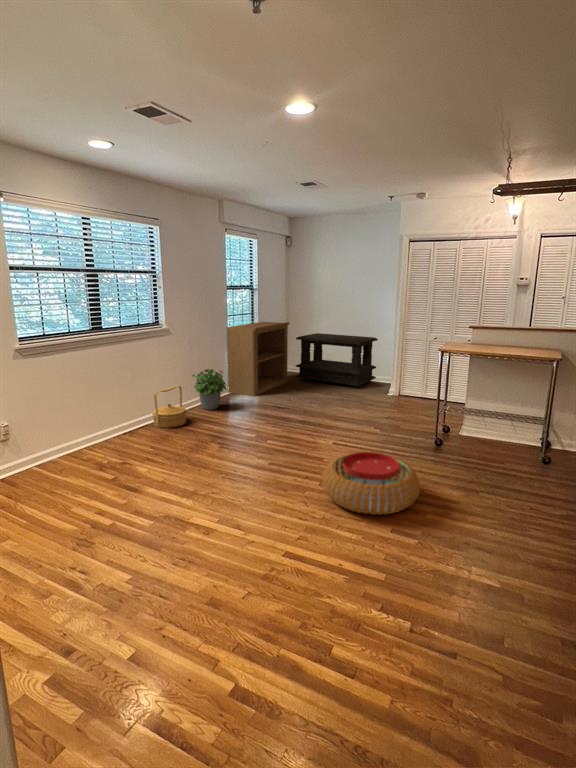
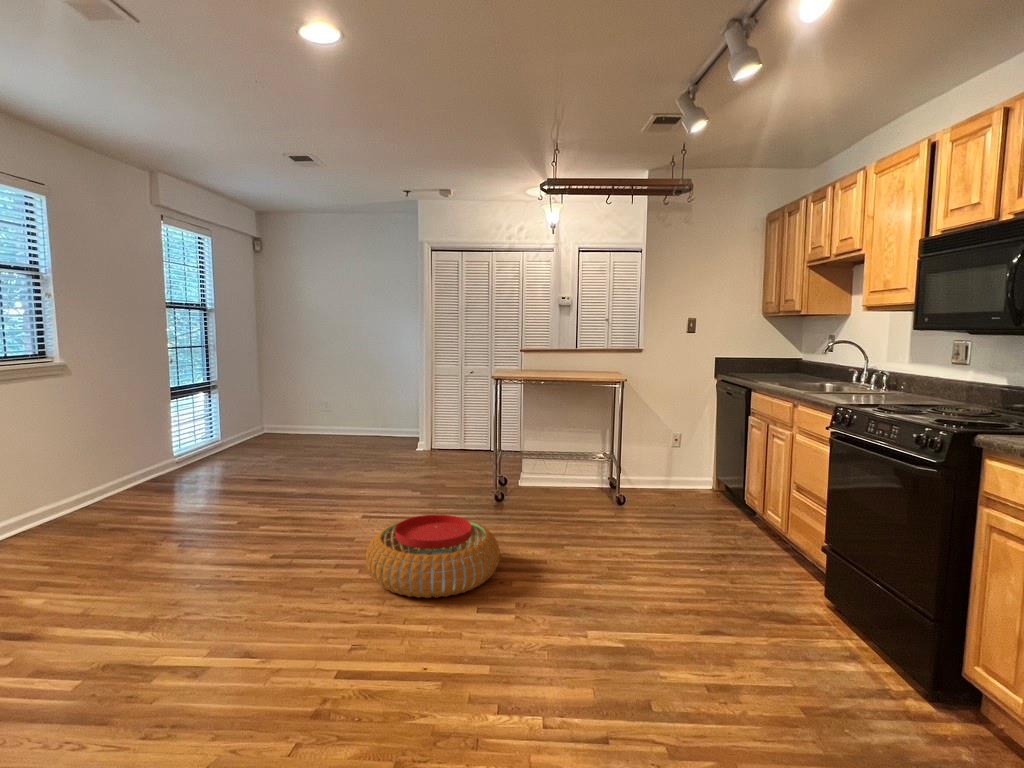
bookshelf: present [226,322,289,396] -> none [165,357,267,469]
coffee table: present [296,333,378,388] -> none [278,373,397,446]
potted plant: present [192,369,227,410] -> none [108,428,175,496]
woven basket: present [152,385,187,428] -> none [33,458,103,532]

